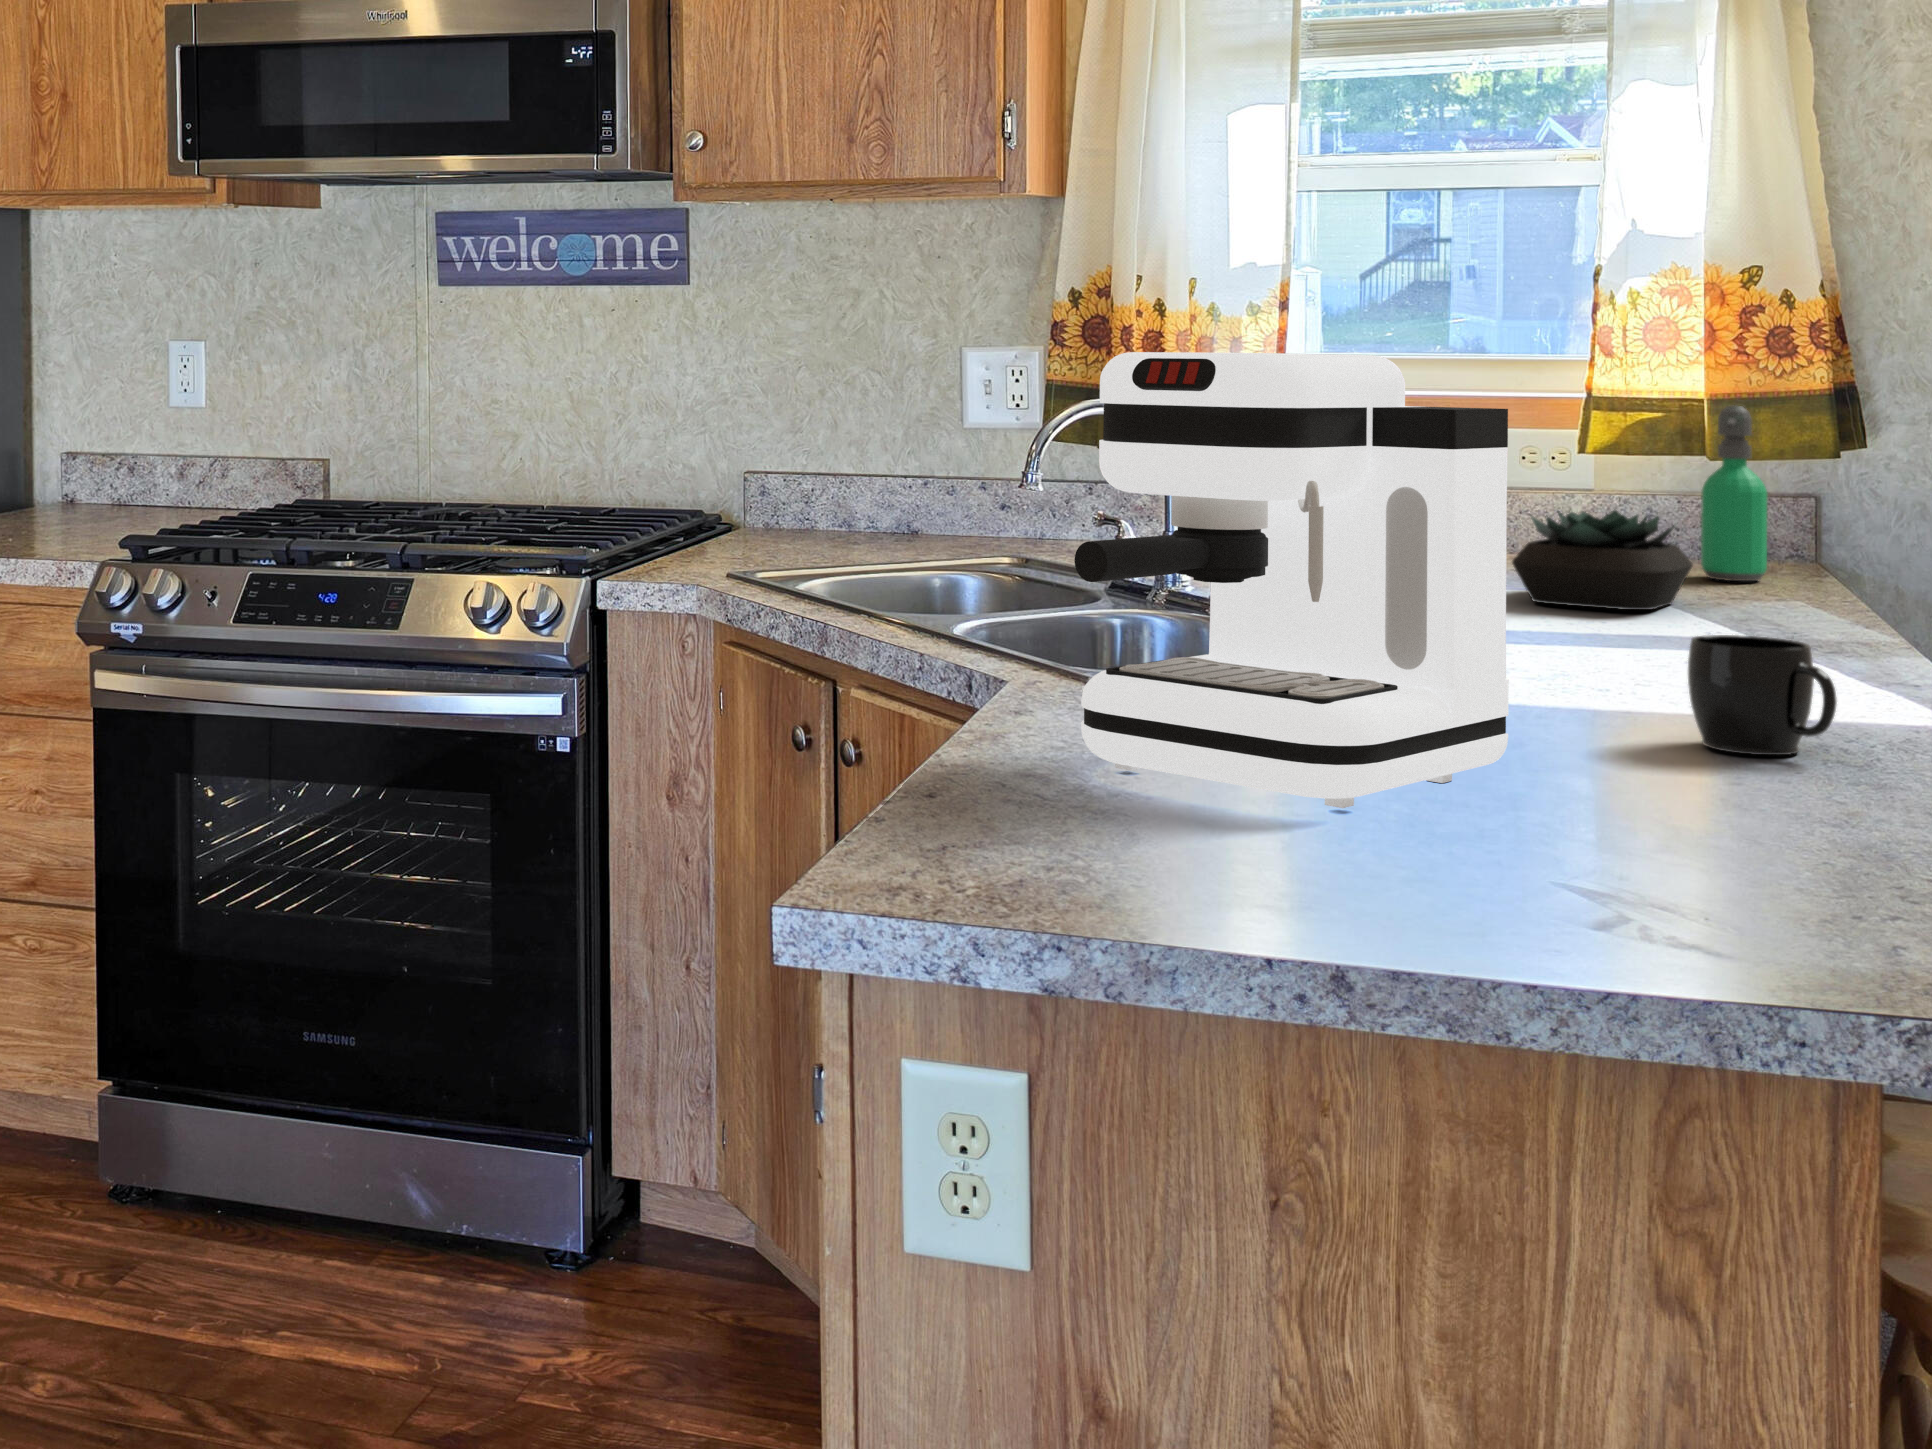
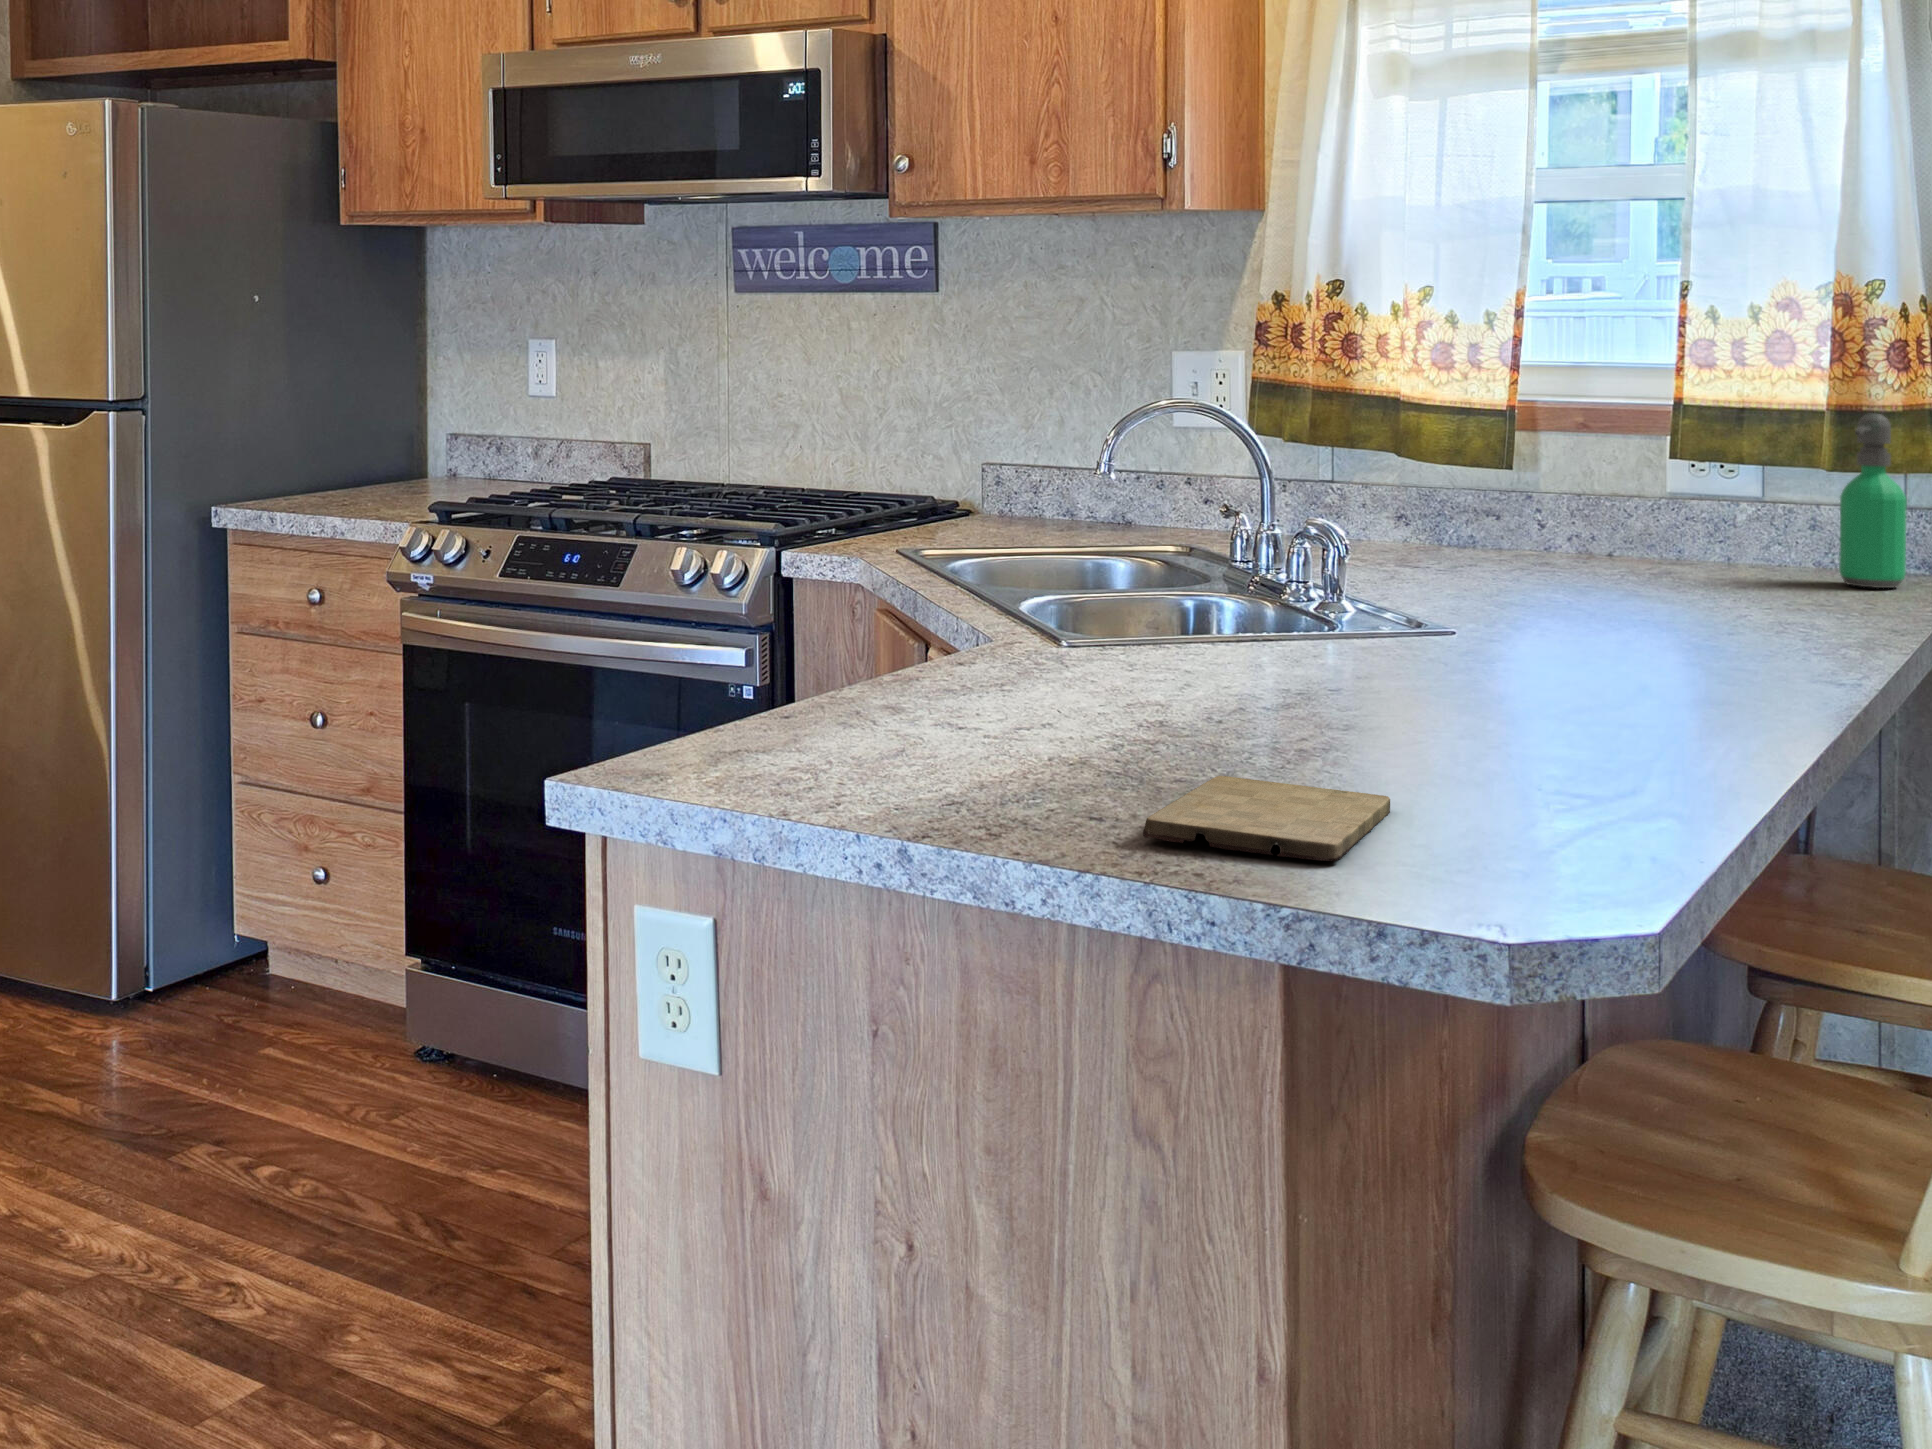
coffee maker: present [1074,352,1509,808] -> none [899,351,1316,743]
succulent plant: present [1512,510,1693,610] -> none [1597,509,1787,608]
mug: present [1688,635,1837,755] -> none [1533,617,1645,727]
cutting board: none [1556,847,1859,952] -> present [1143,776,1390,861]

